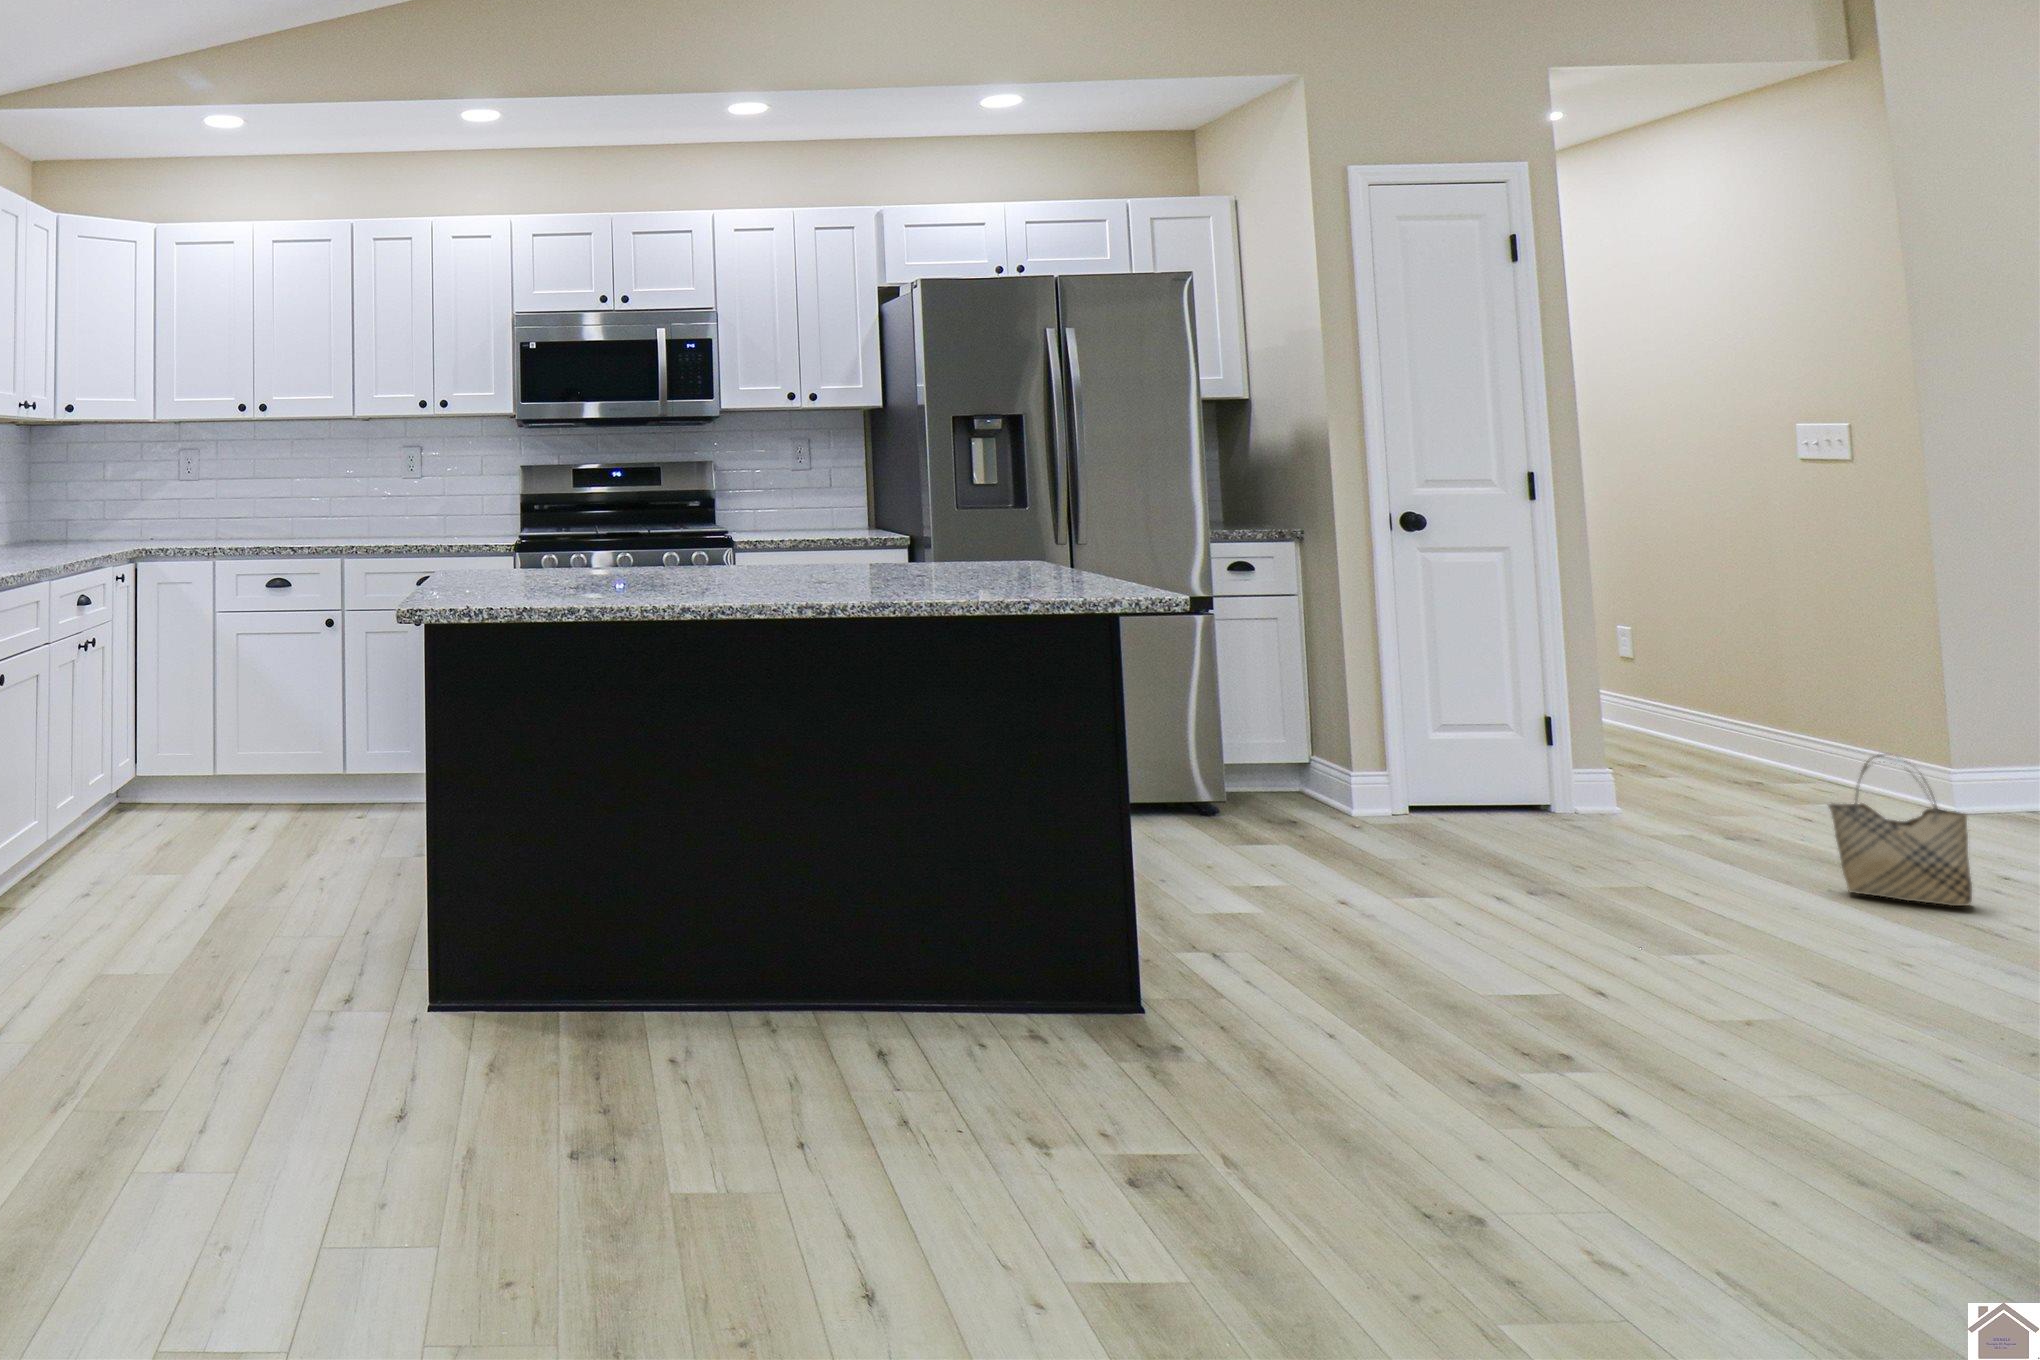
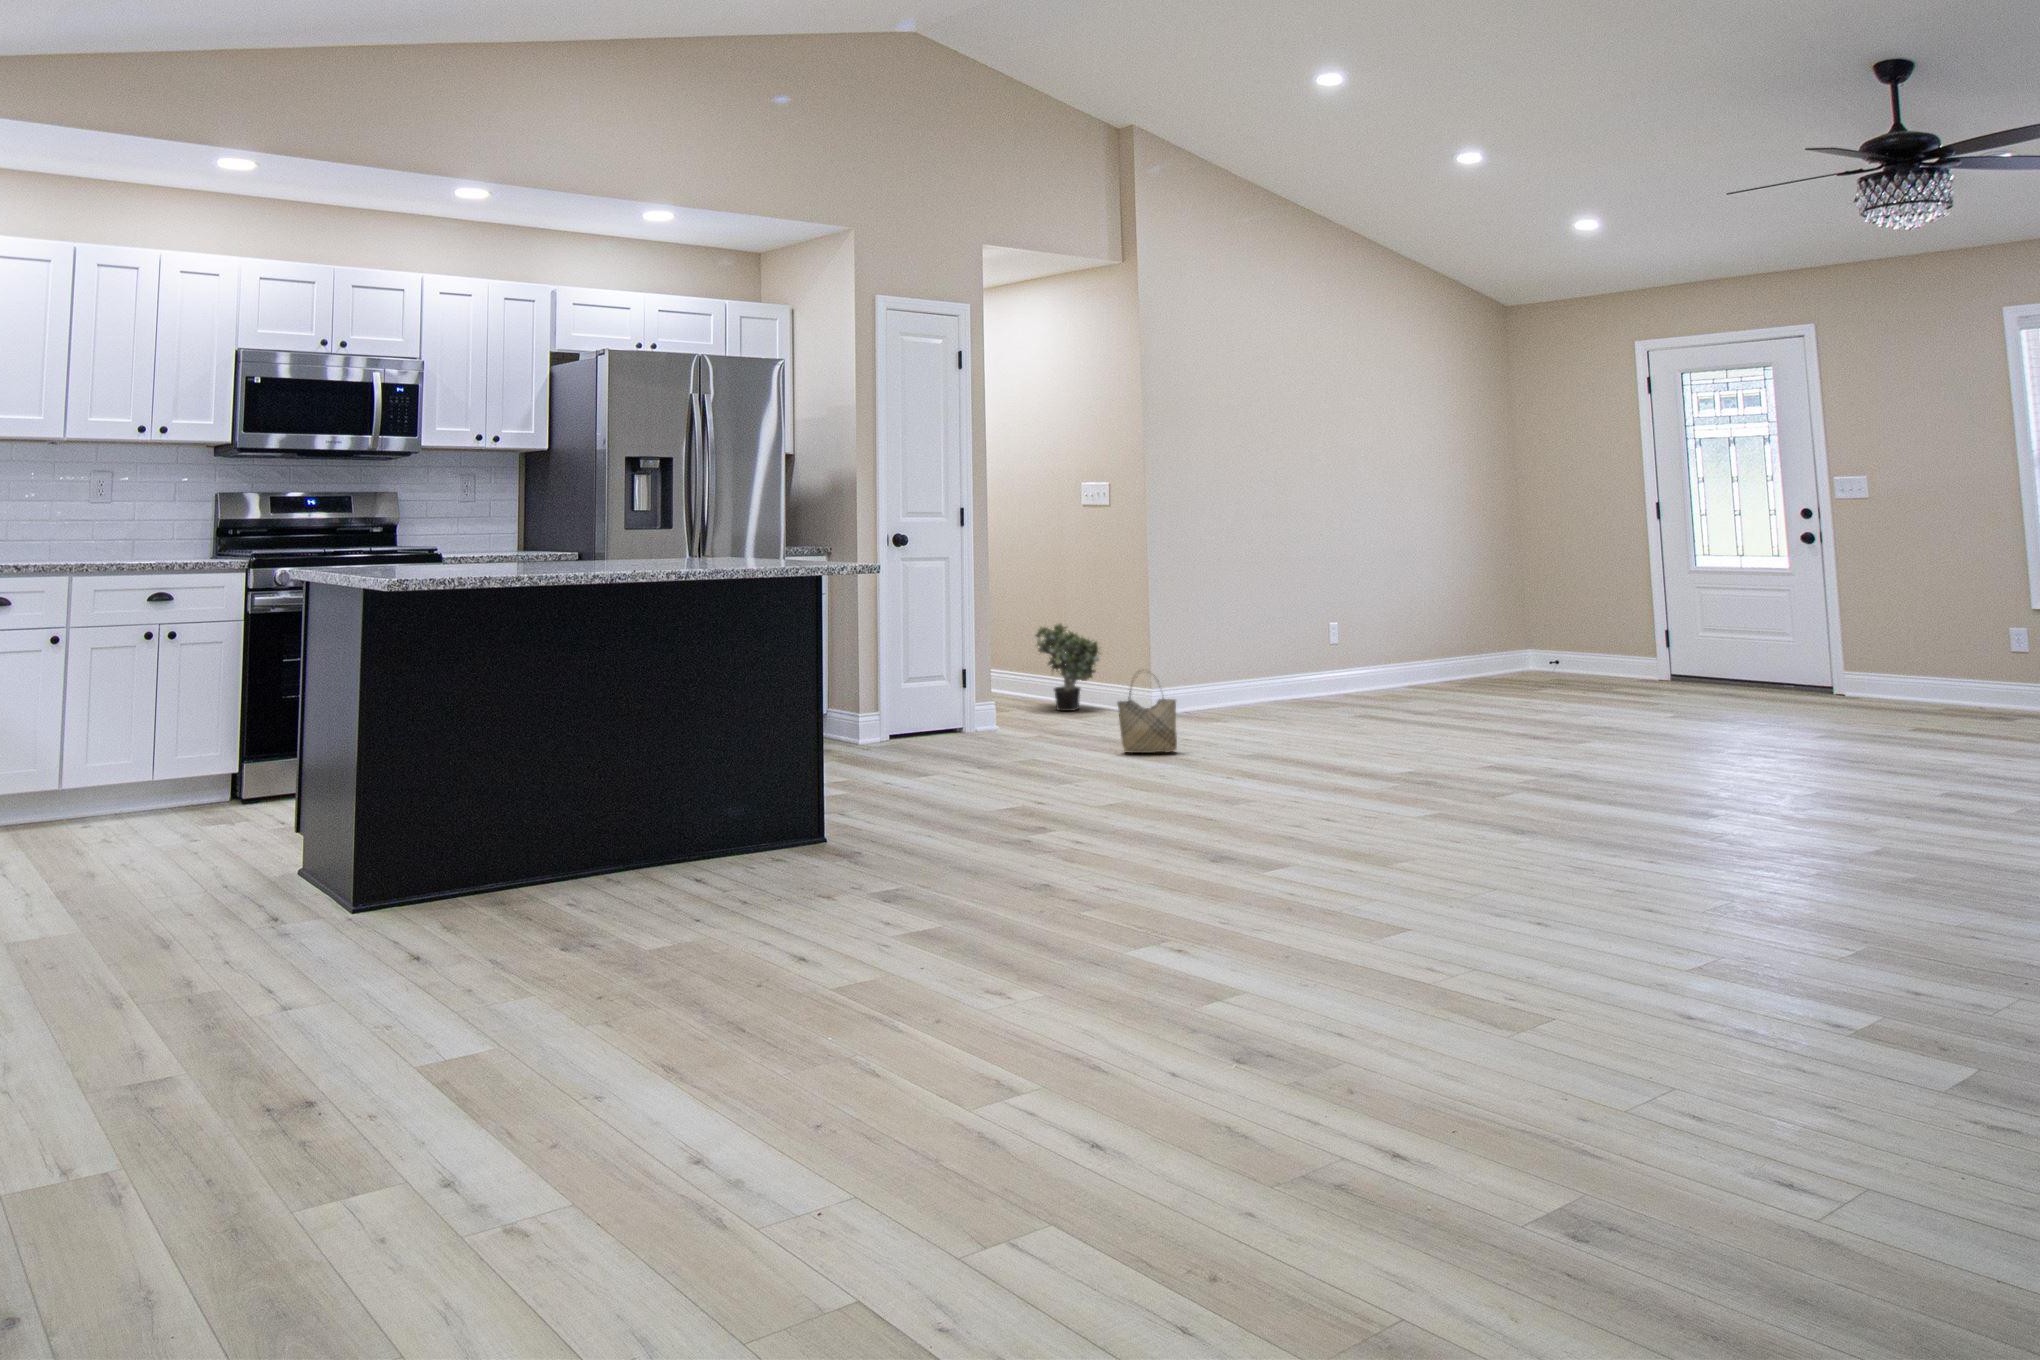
potted plant: none [1692,645,1831,783] -> present [1035,624,1099,711]

